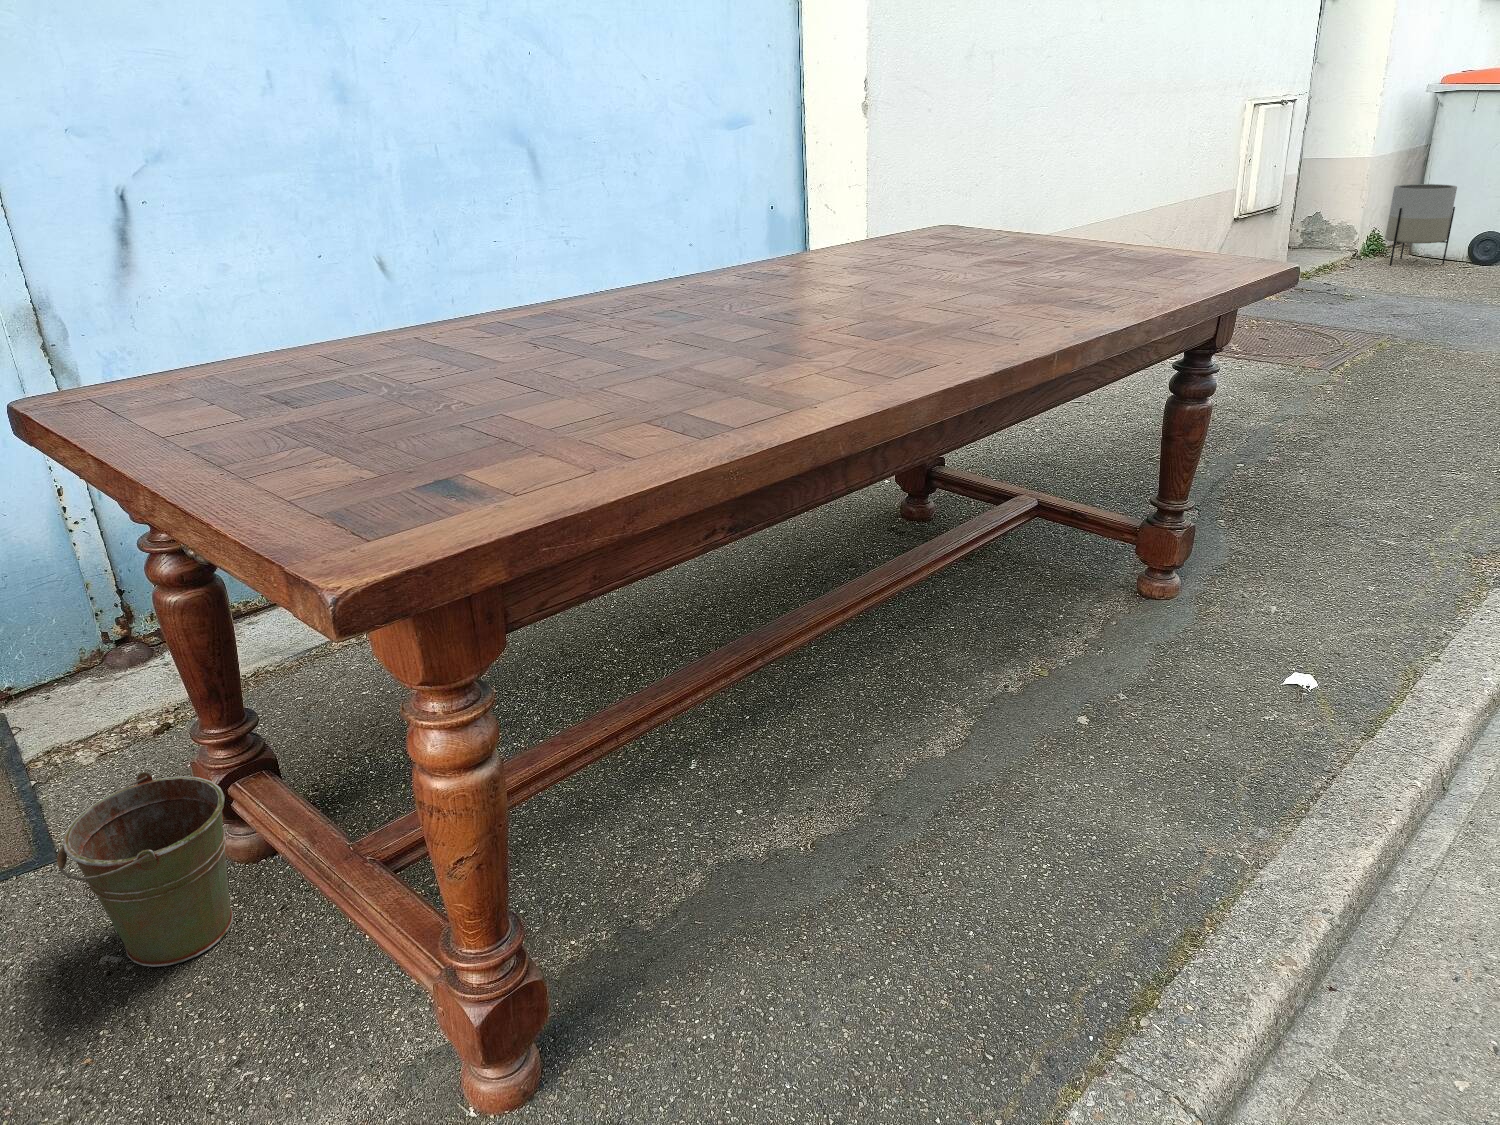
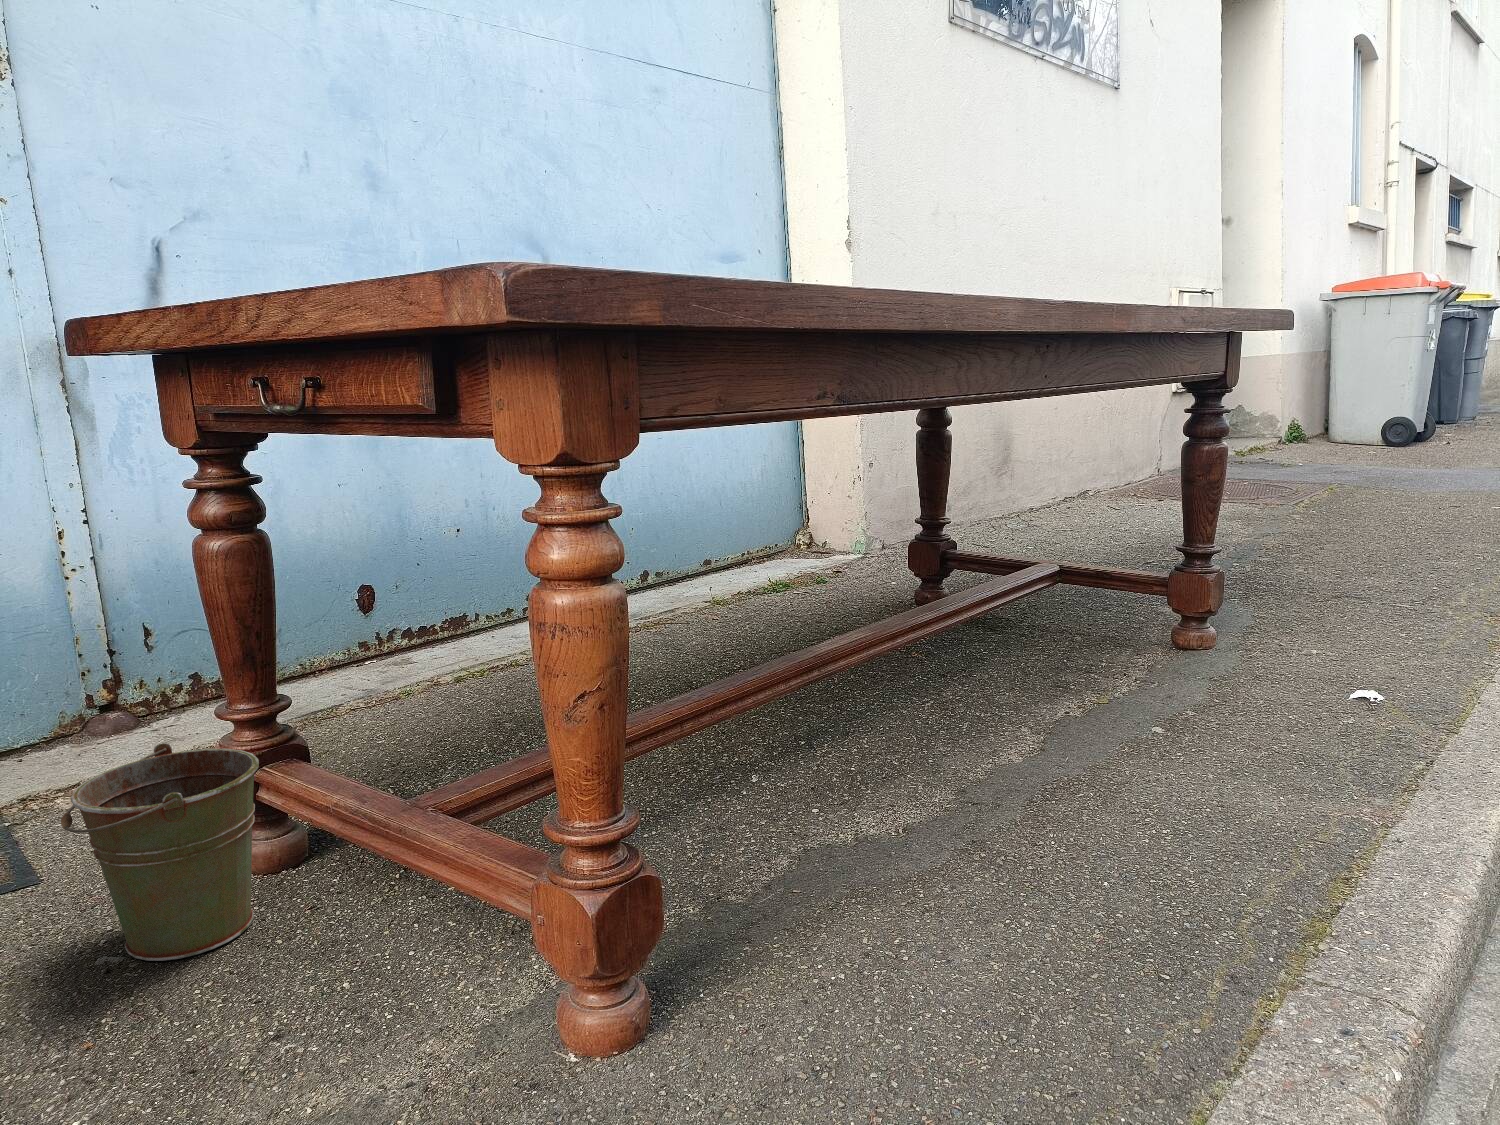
planter: present [1385,184,1457,266] -> none [1295,376,1353,446]

